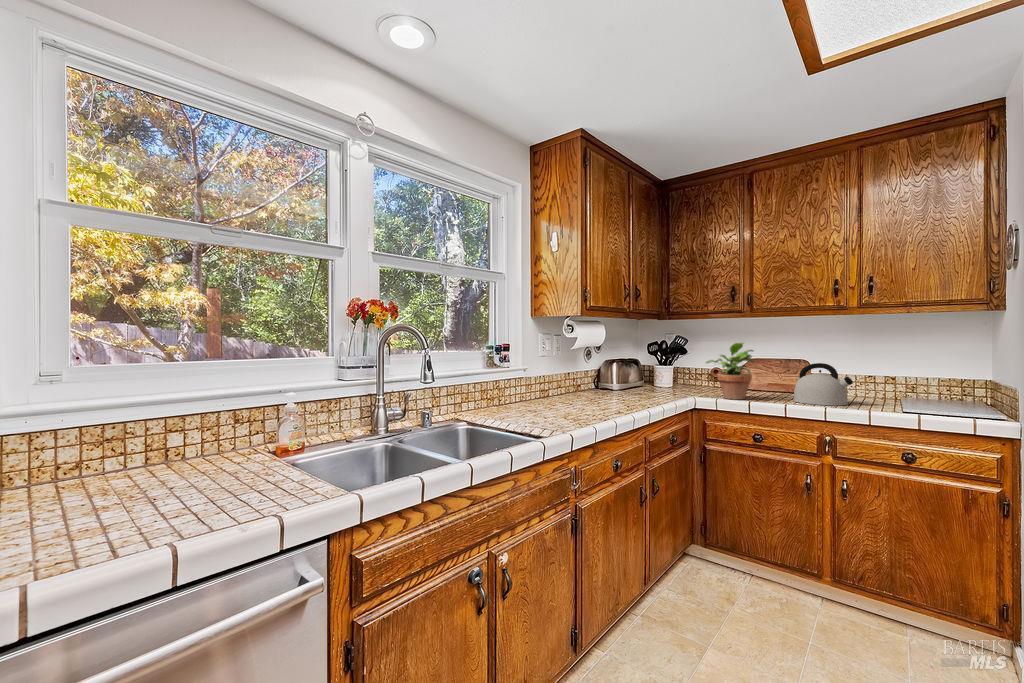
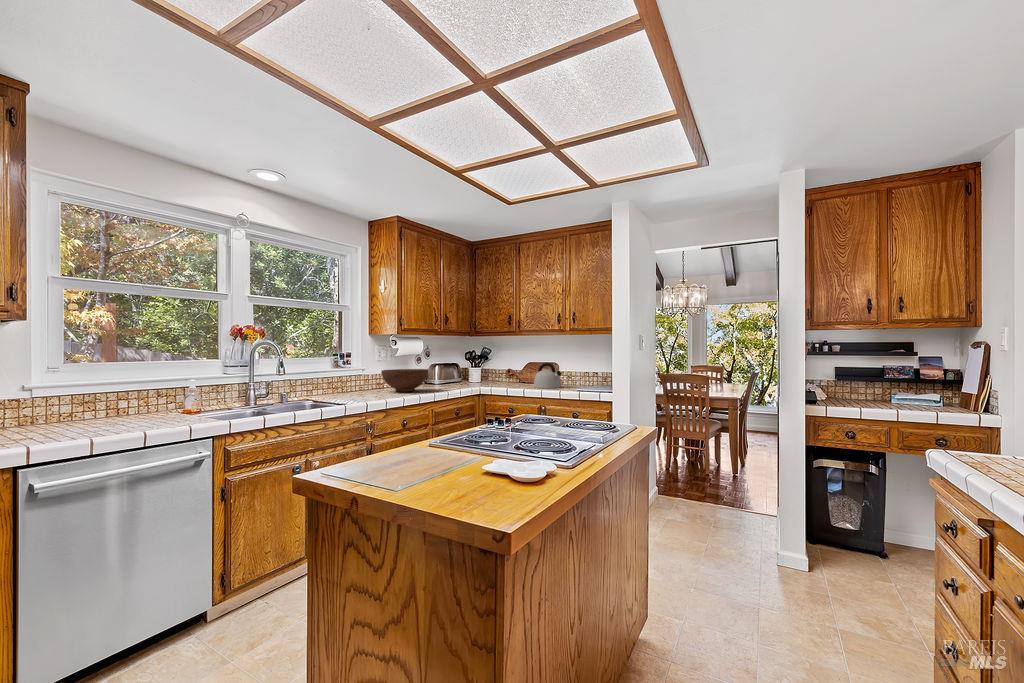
potted plant: present [706,342,754,399] -> none [486,351,516,387]
fruit bowl: none [559,369,632,406] -> present [381,369,428,392]

